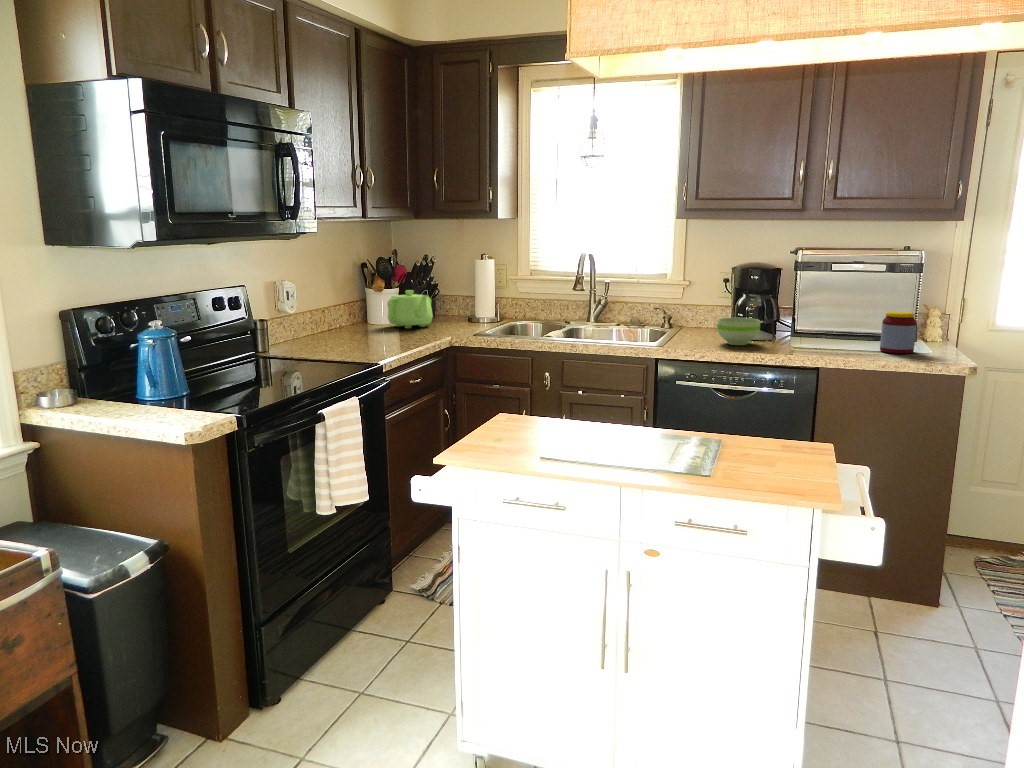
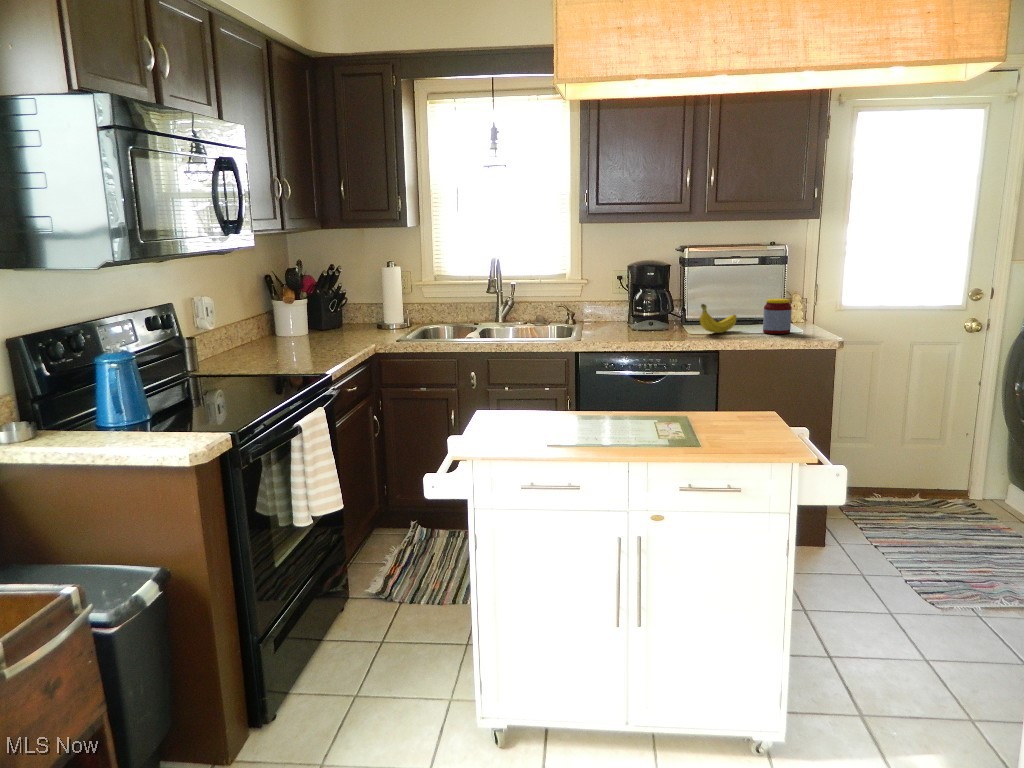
teapot: present [387,290,433,328] -> none [303,300,349,338]
fruit: none [802,313,851,348] -> present [700,304,737,333]
bowl: present [717,318,760,345] -> none [626,311,663,335]

